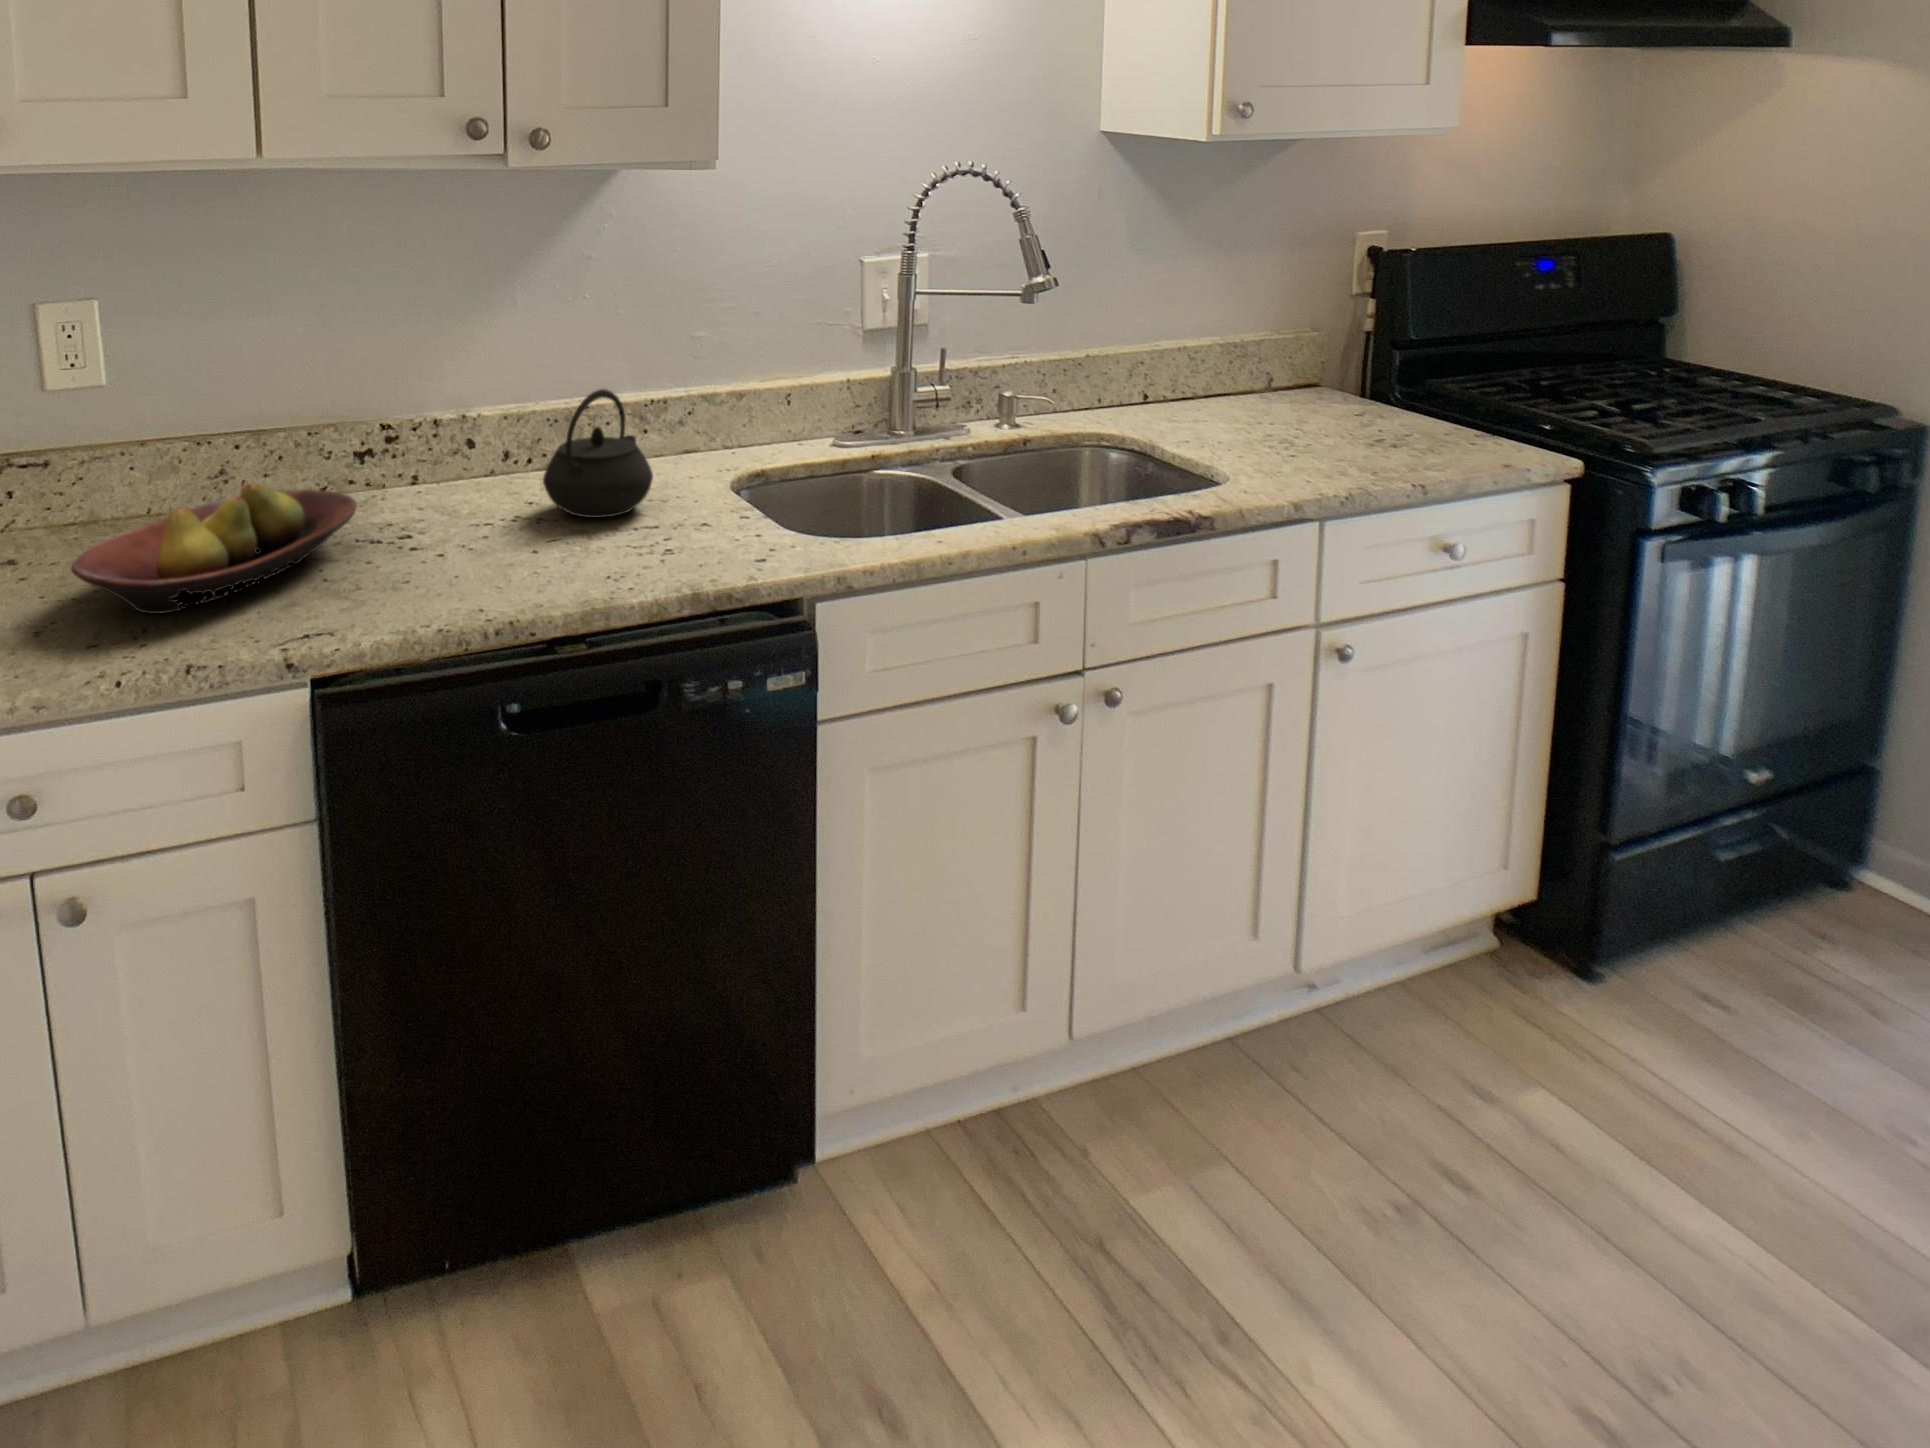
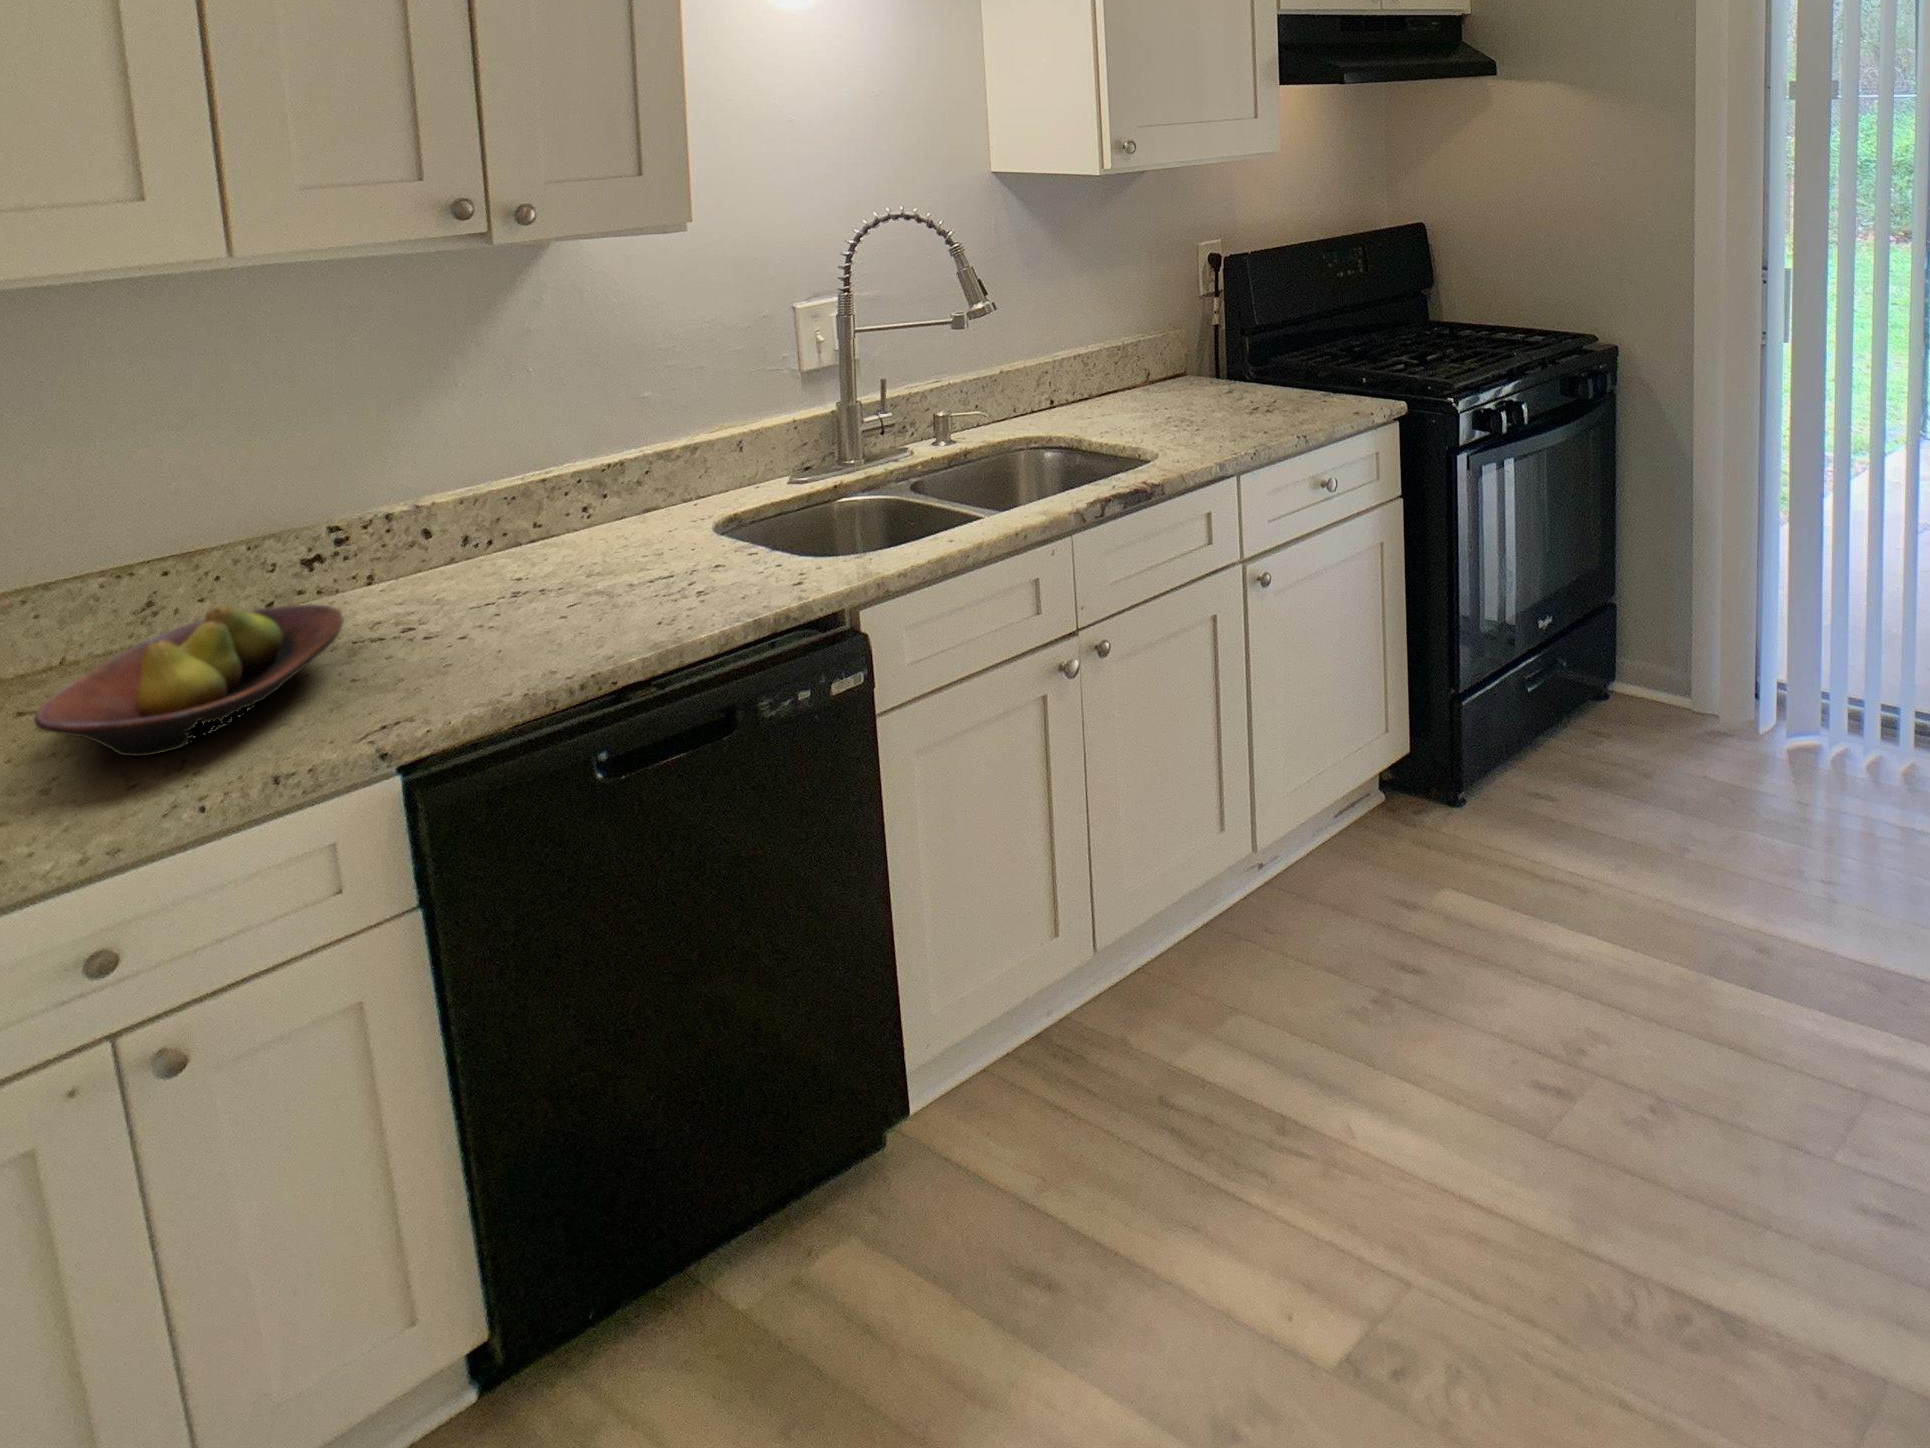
kettle: present [543,389,653,518] -> none [531,457,652,583]

